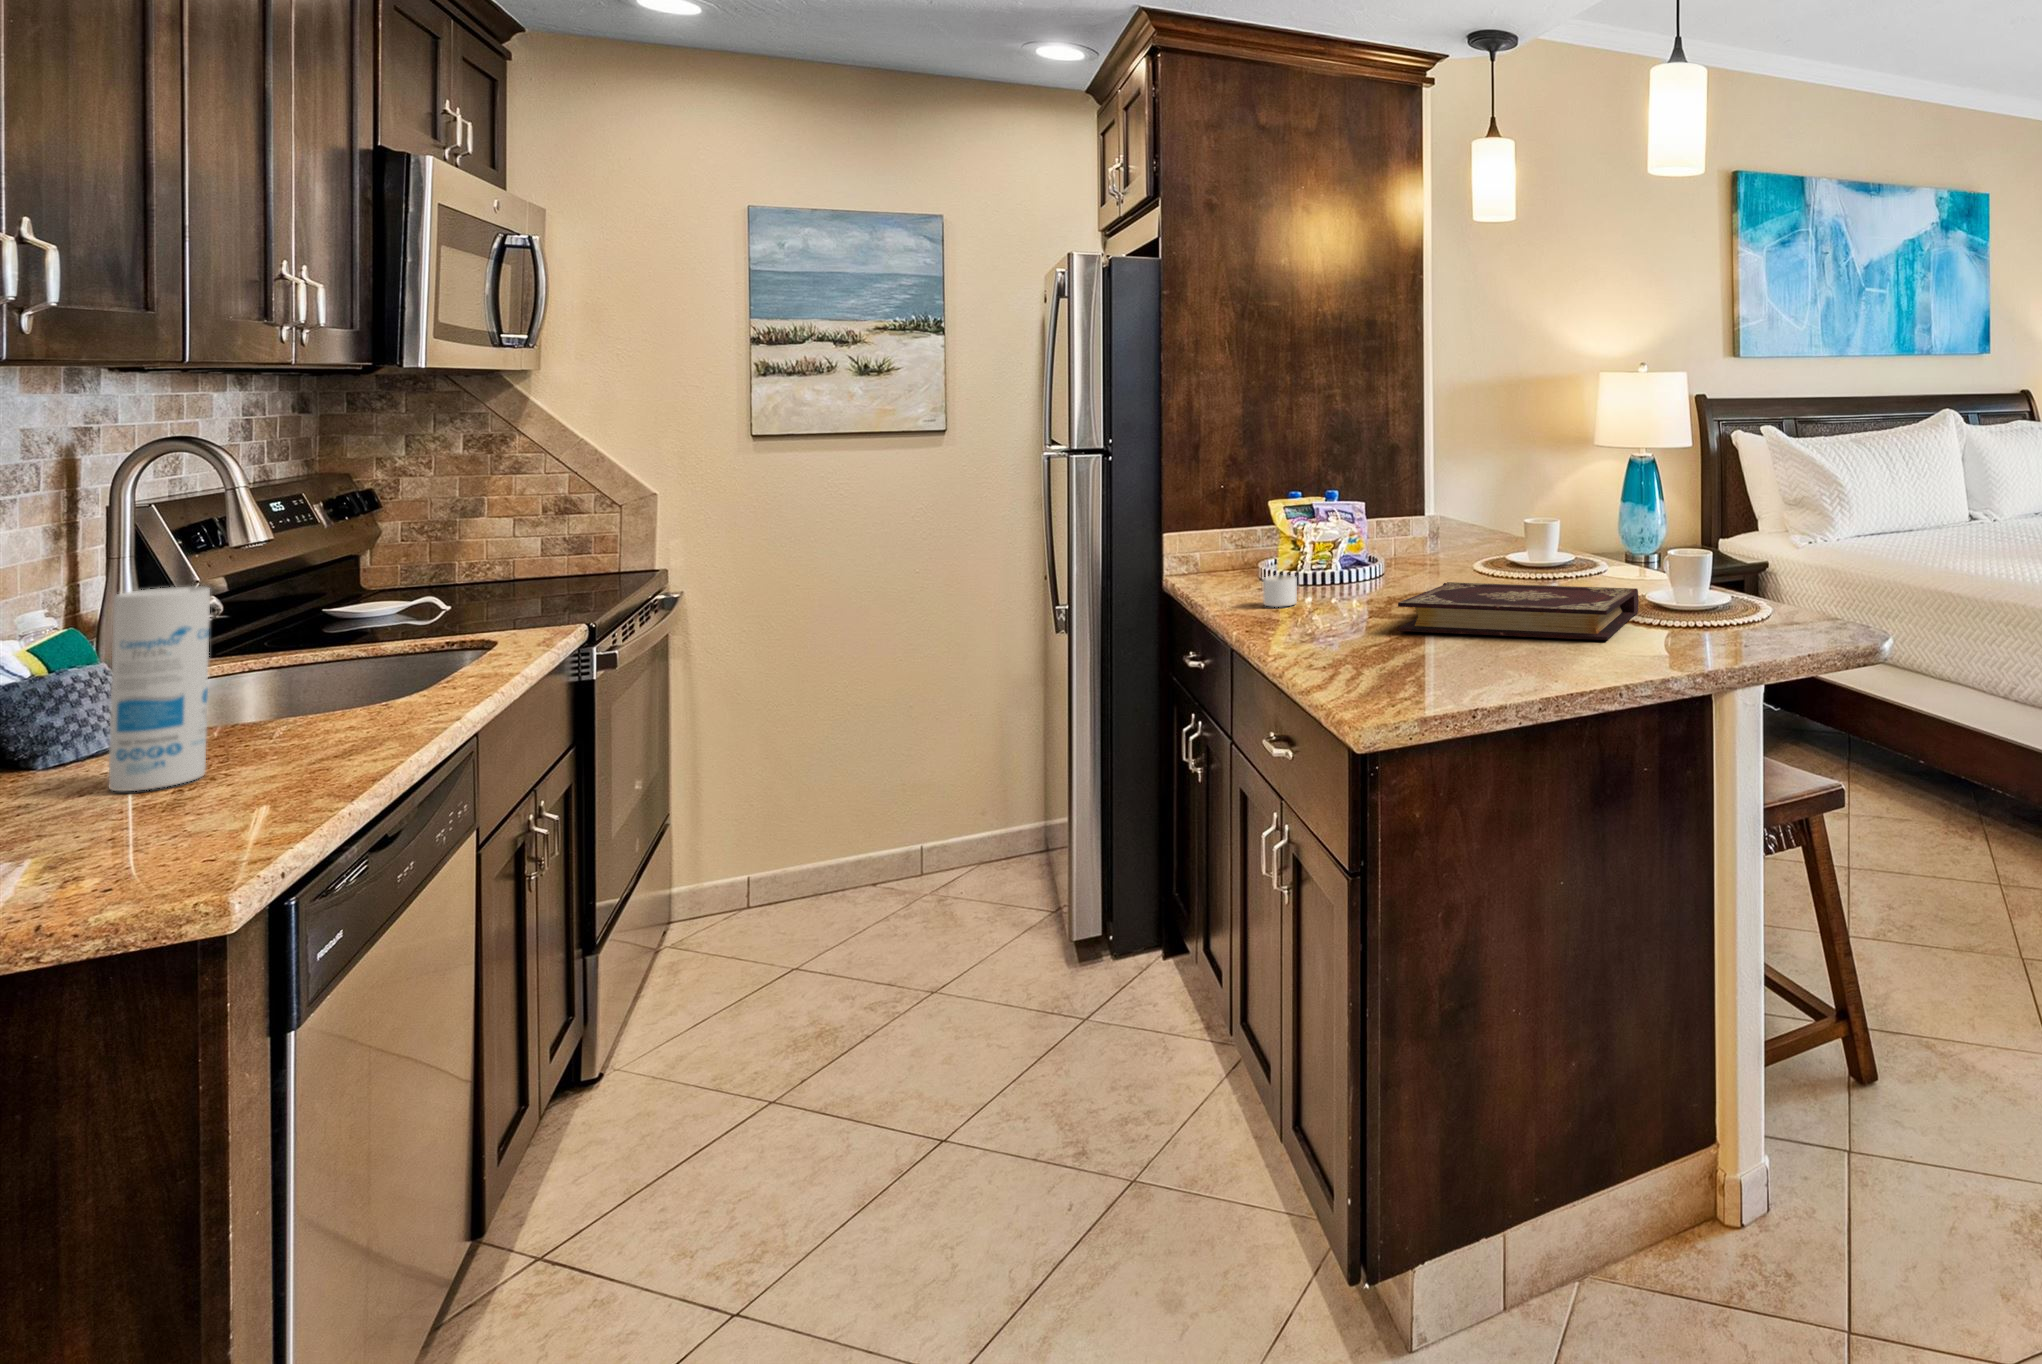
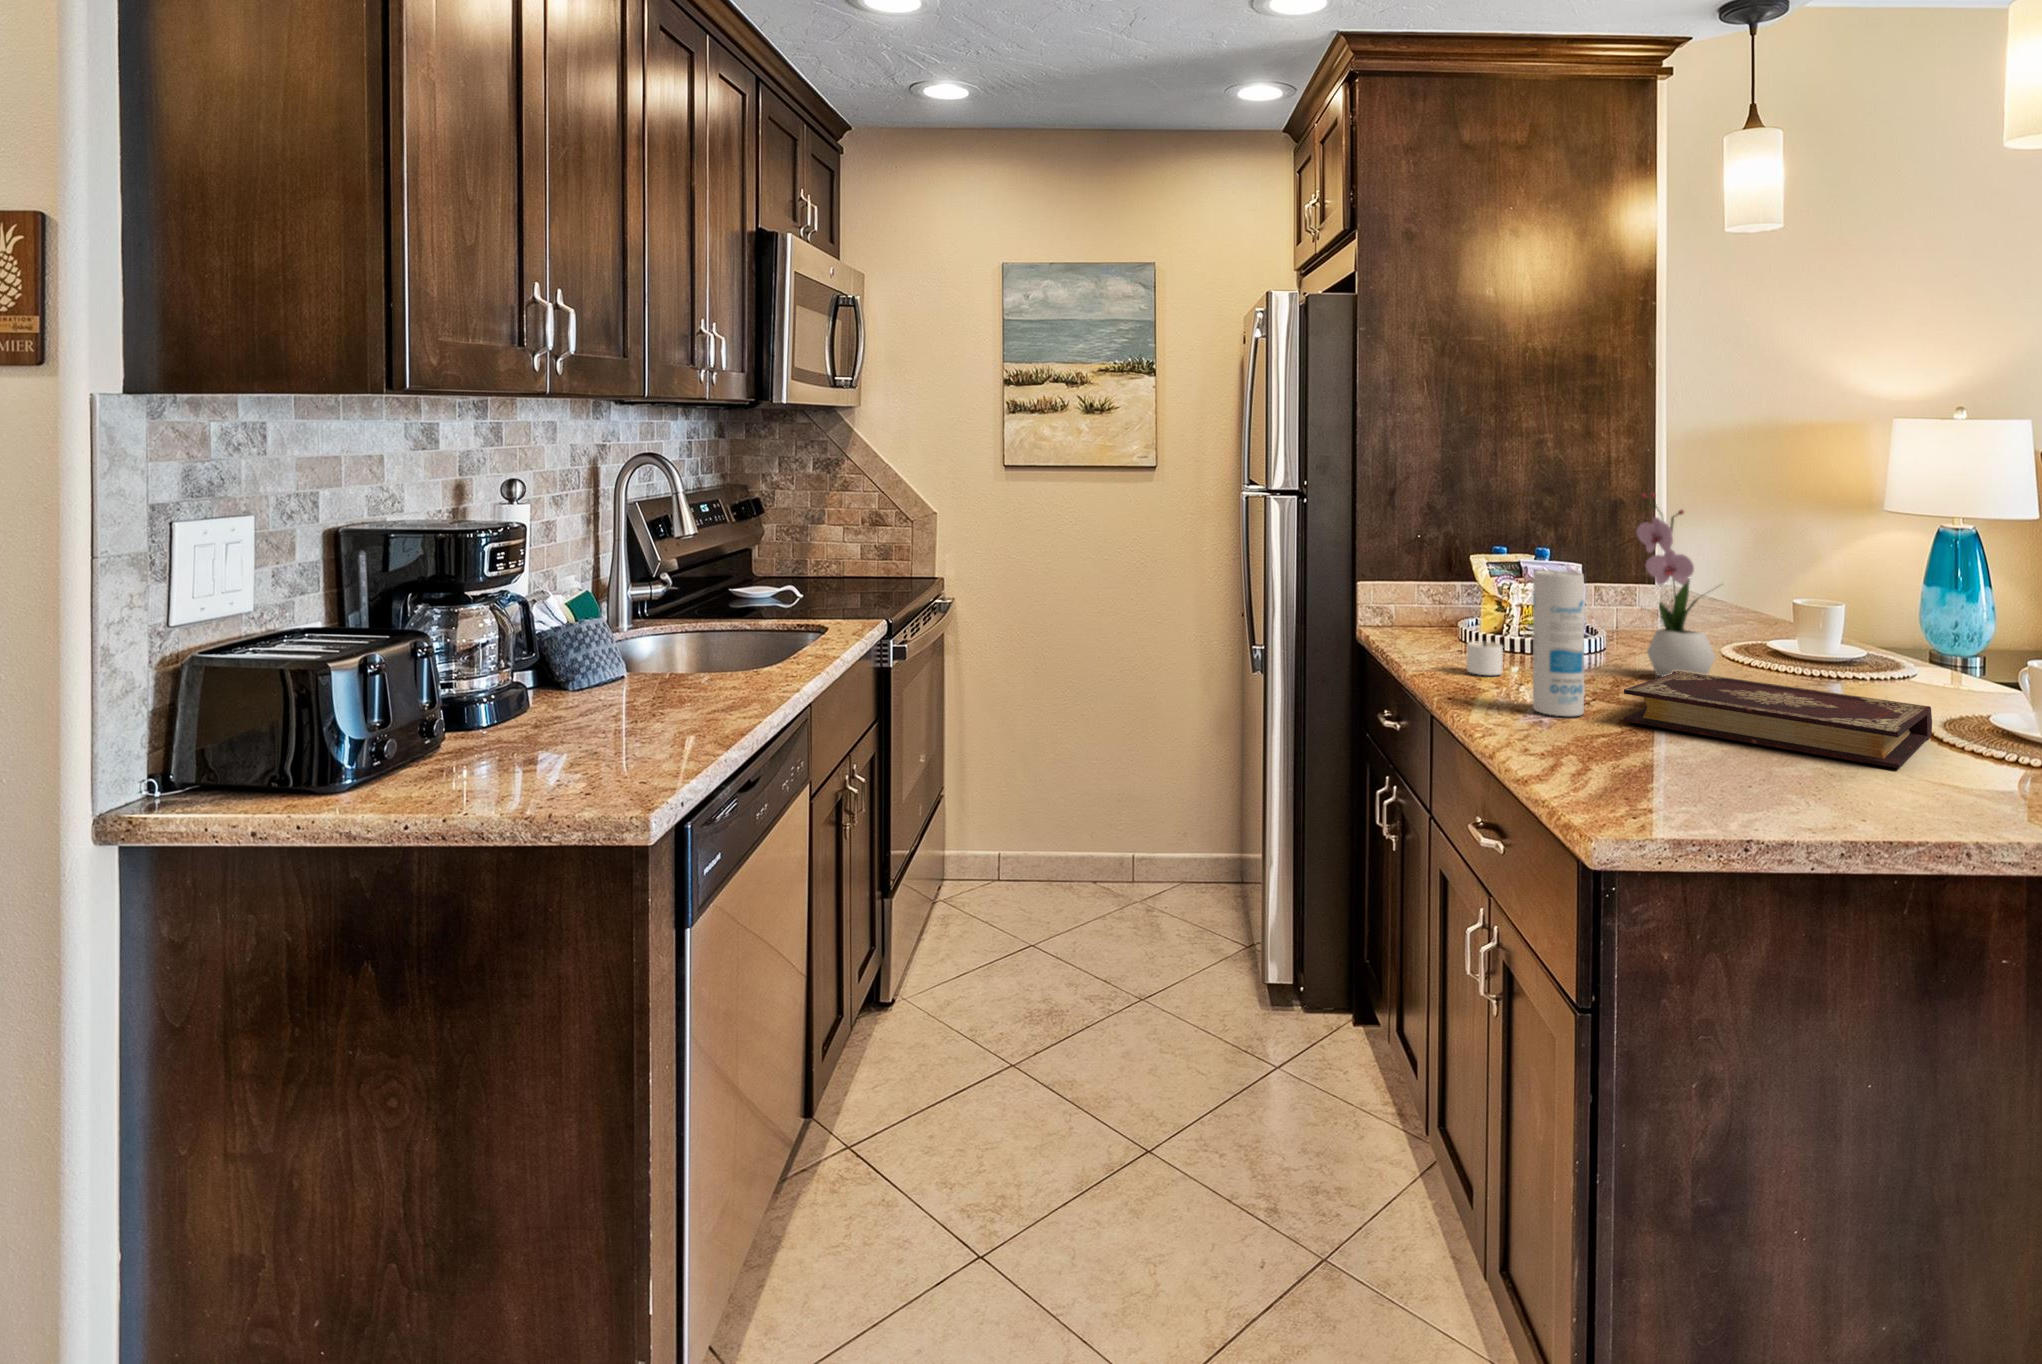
flower arrangement: none [1416,425,1489,592] -> present [1636,493,1715,676]
canister: present [109,586,210,791] -> present [1533,570,1584,716]

